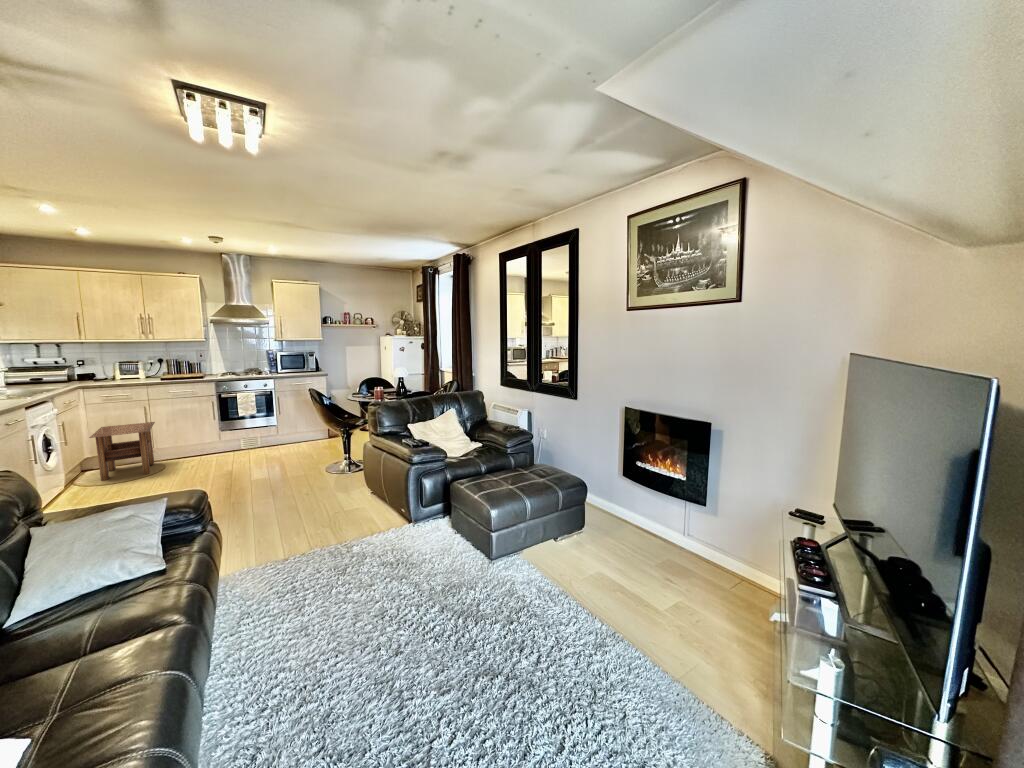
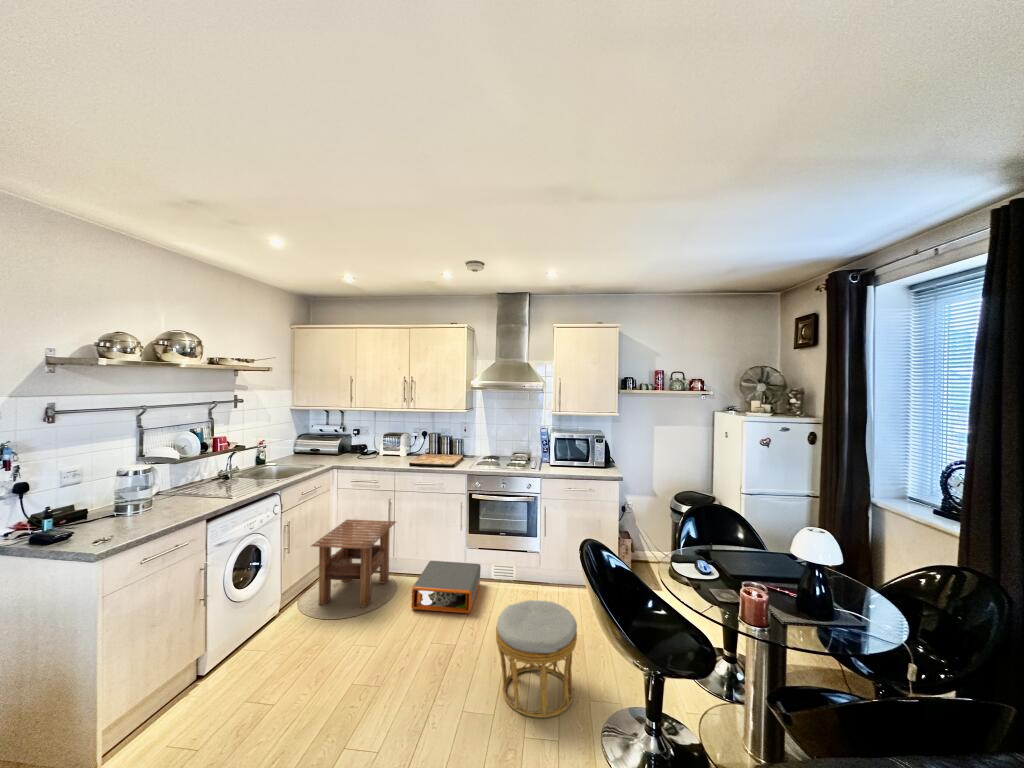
ottoman: none [268,429,315,474] -> present [496,600,577,718]
storage box: none [189,439,237,467] -> present [411,561,481,613]

